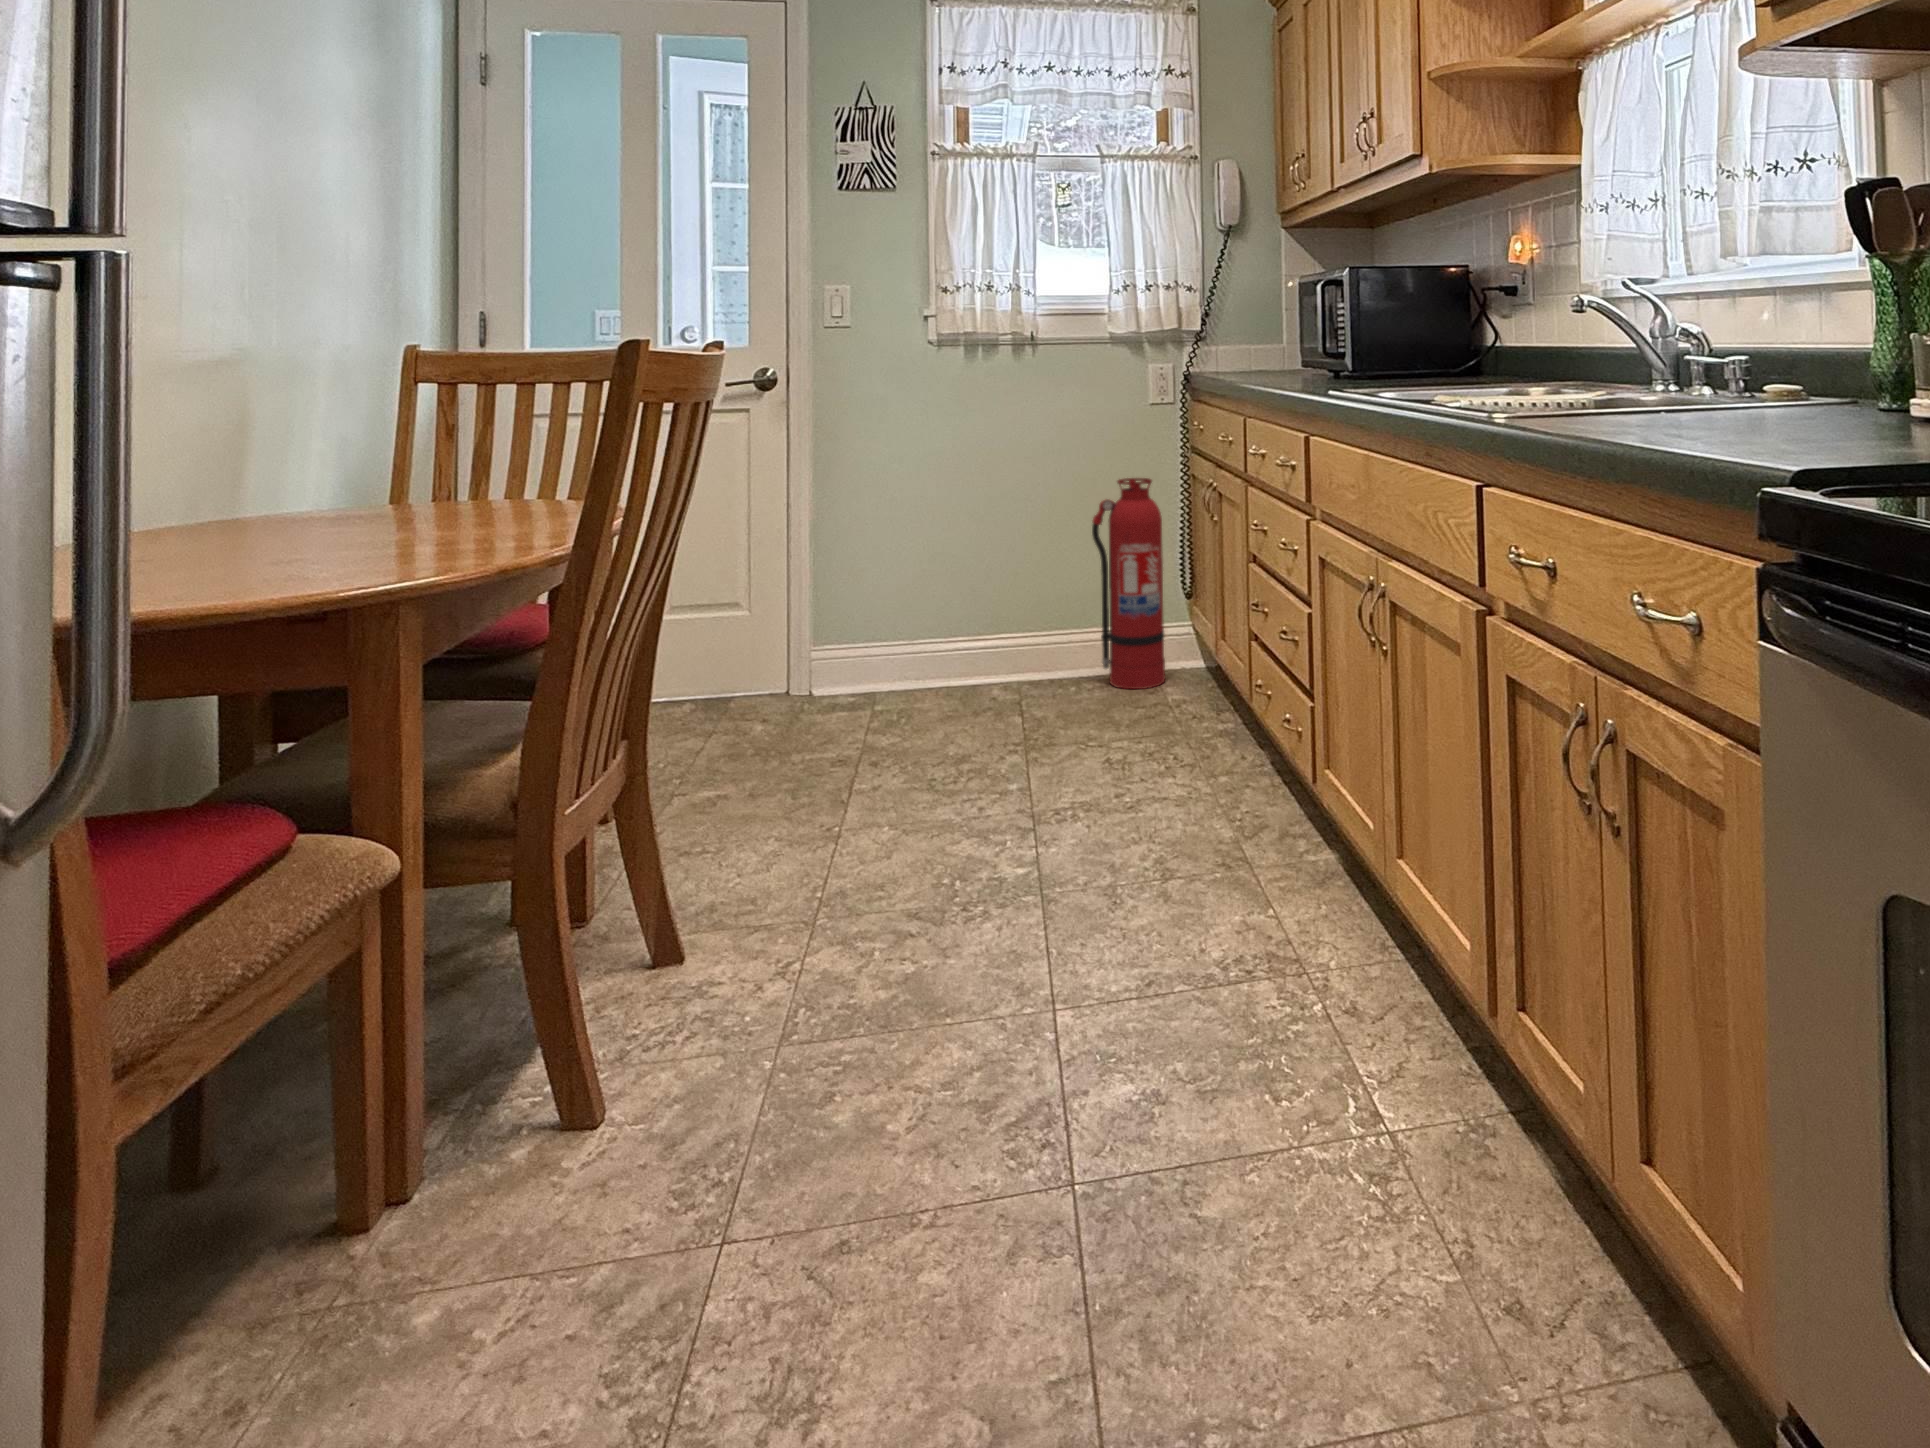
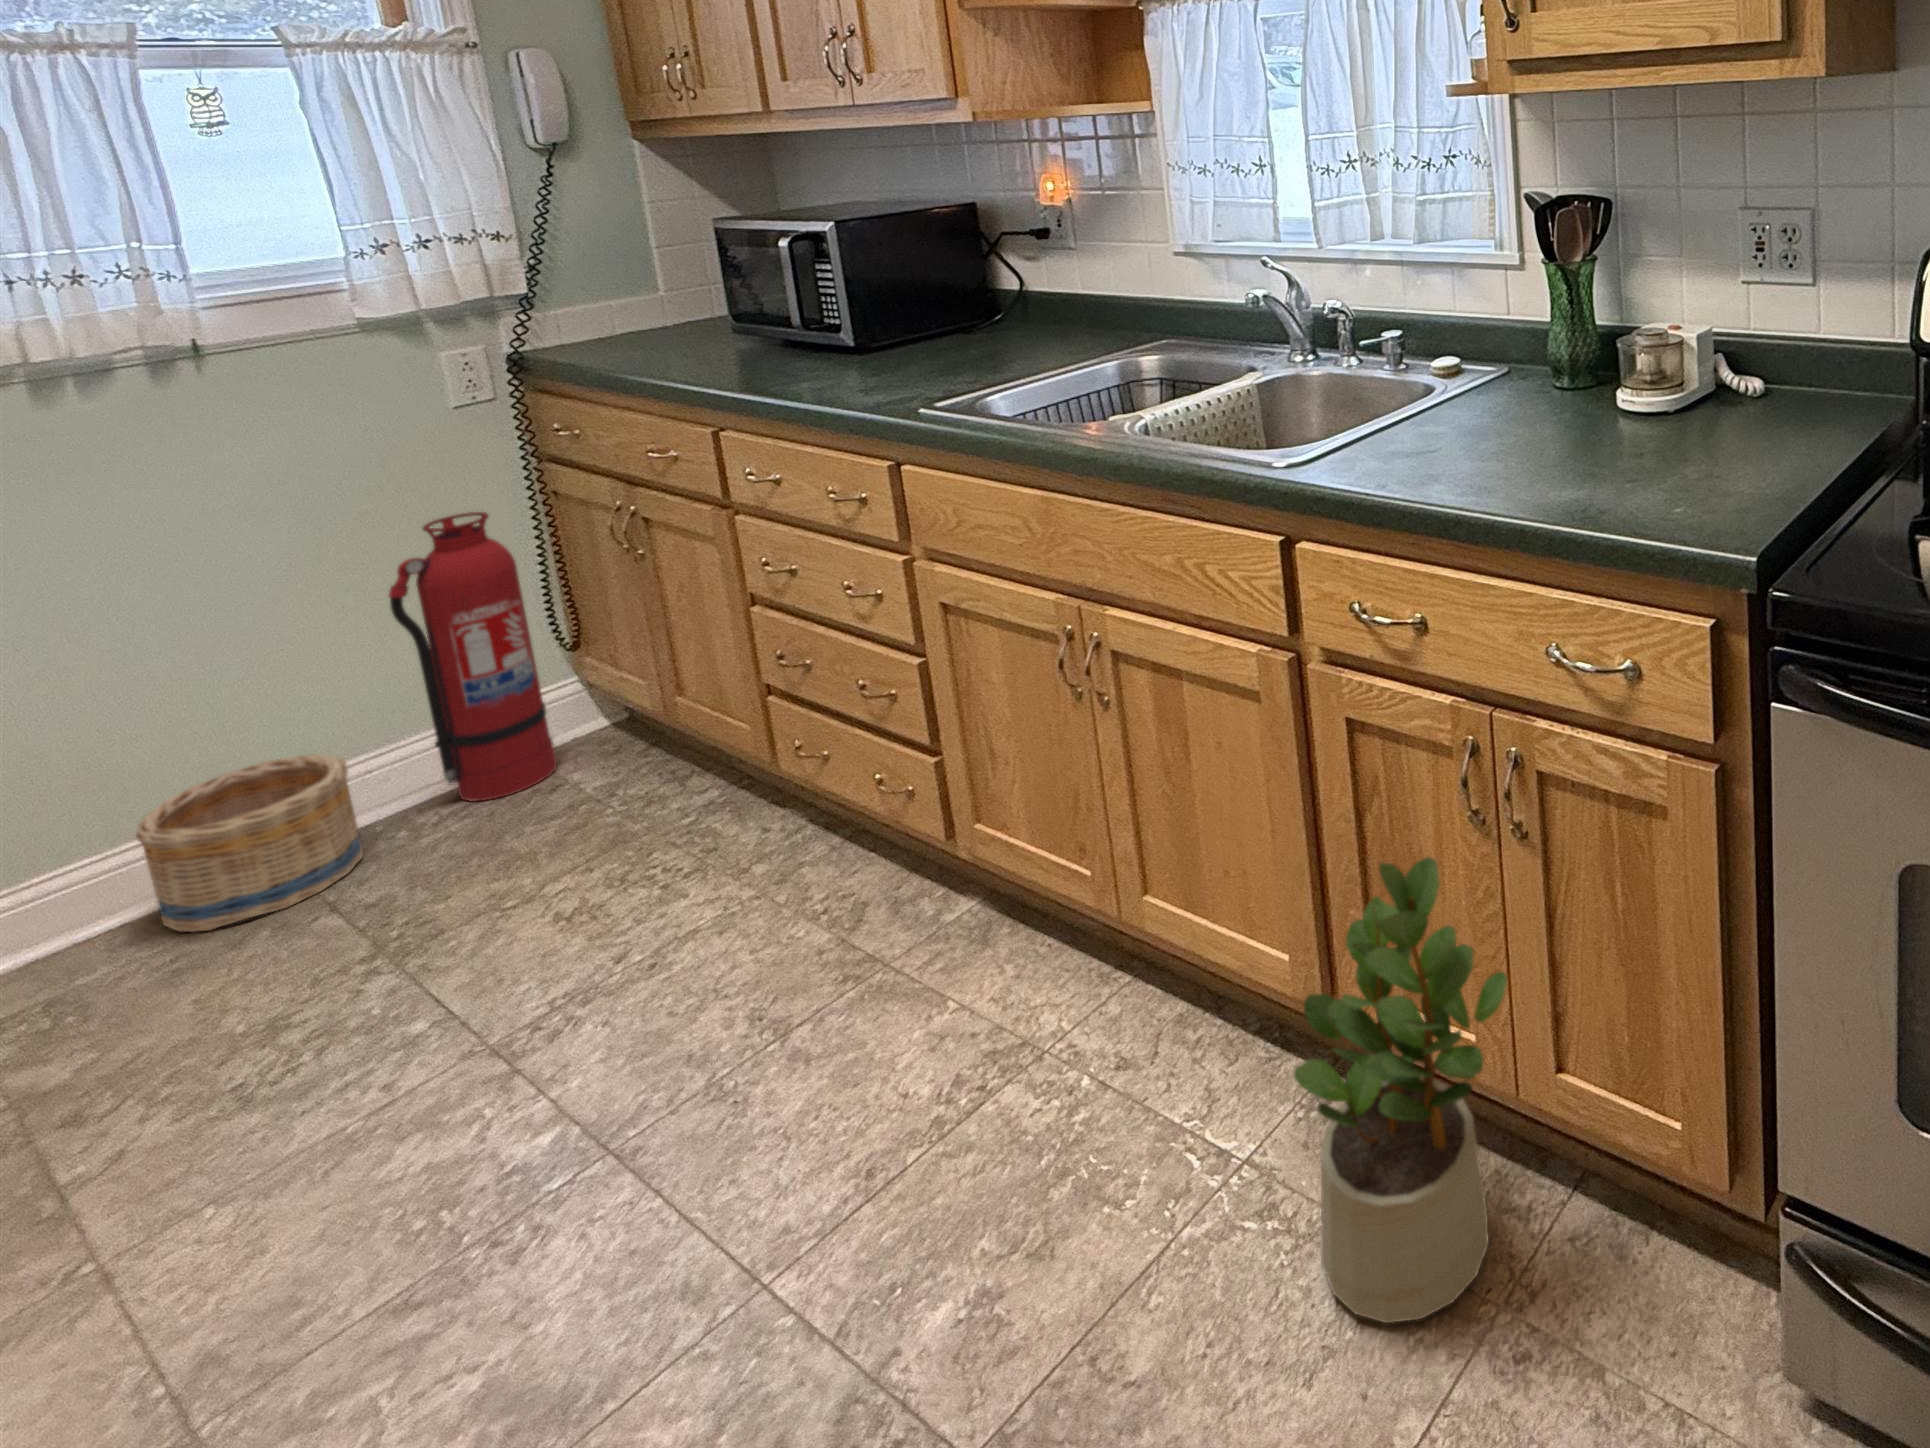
basket: none [956,615,1054,708] -> present [136,754,363,932]
potted plant: none [1370,809,1599,1352] -> present [1294,857,1507,1323]

